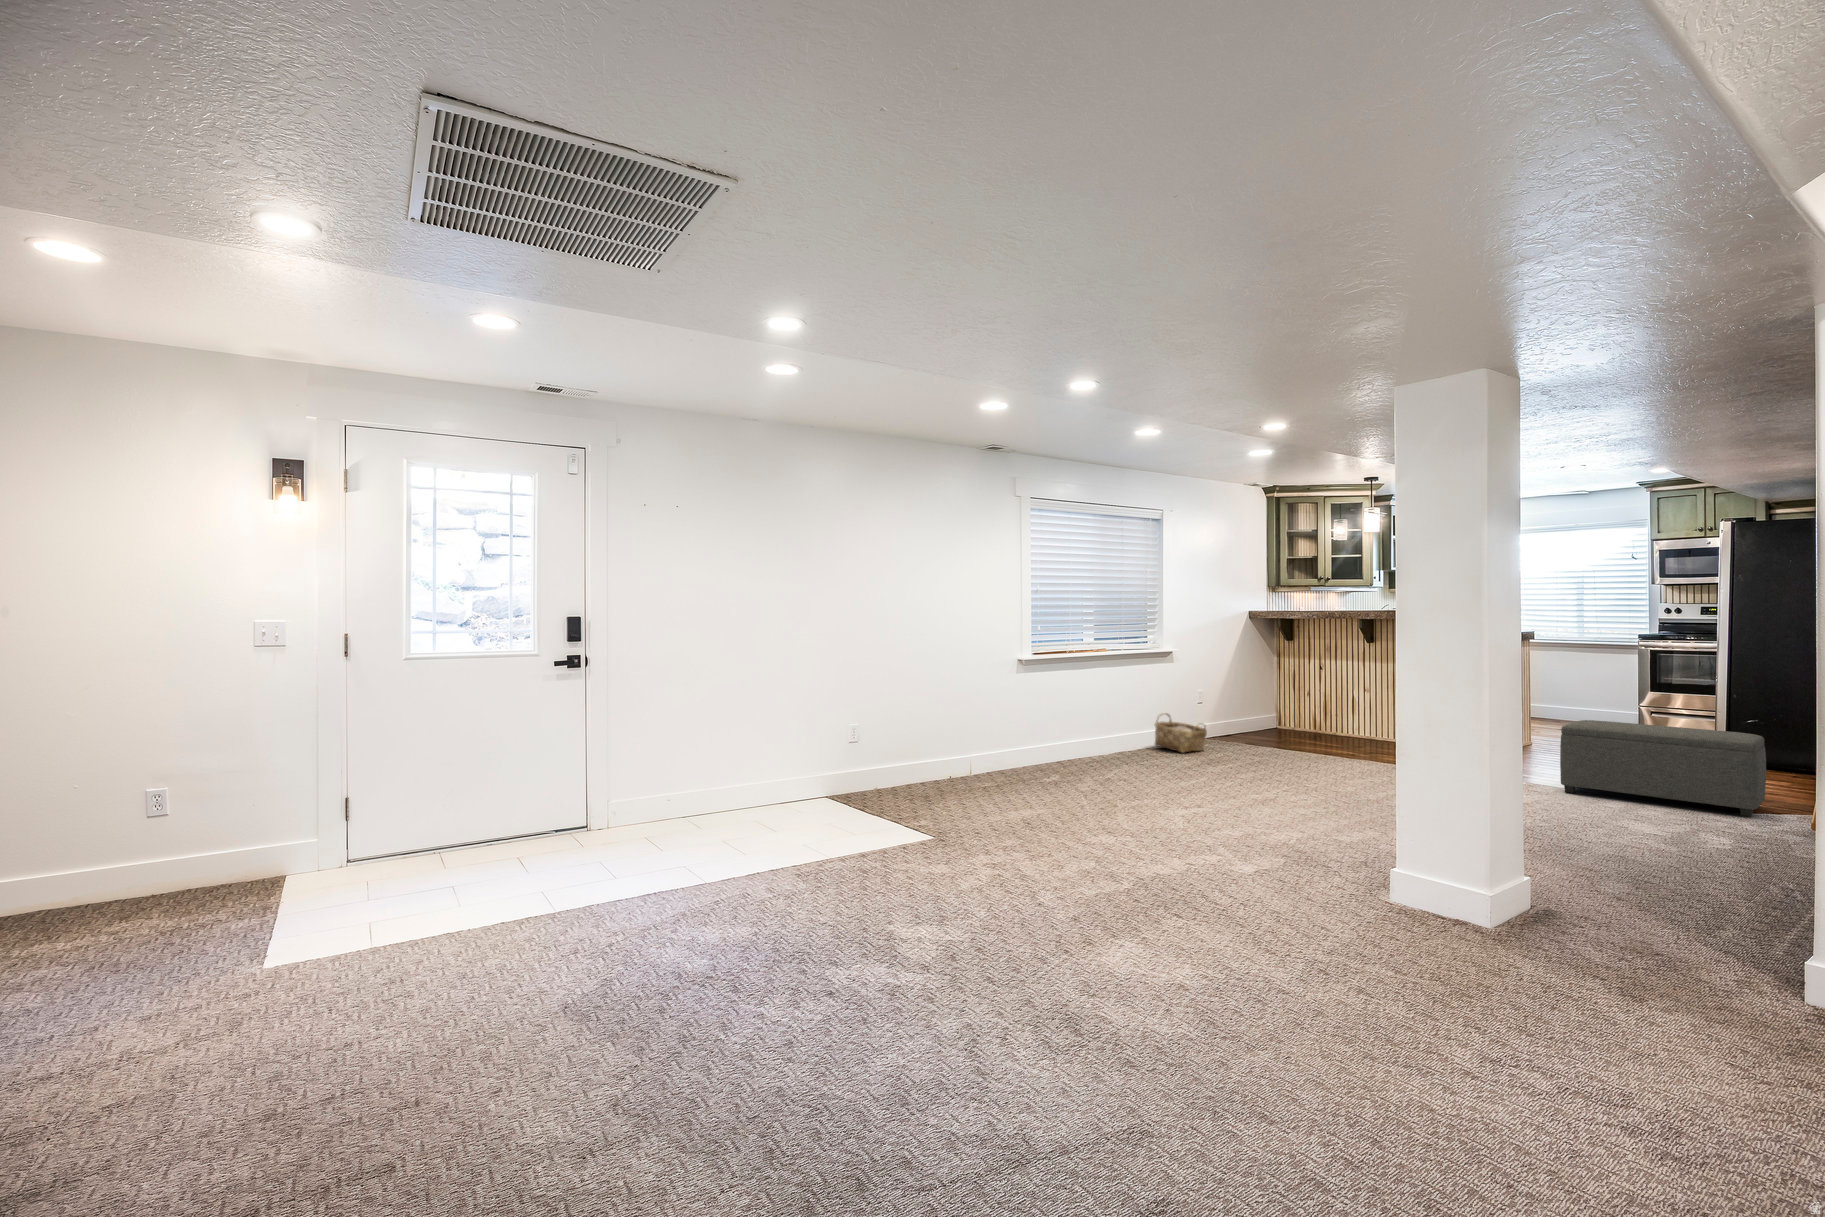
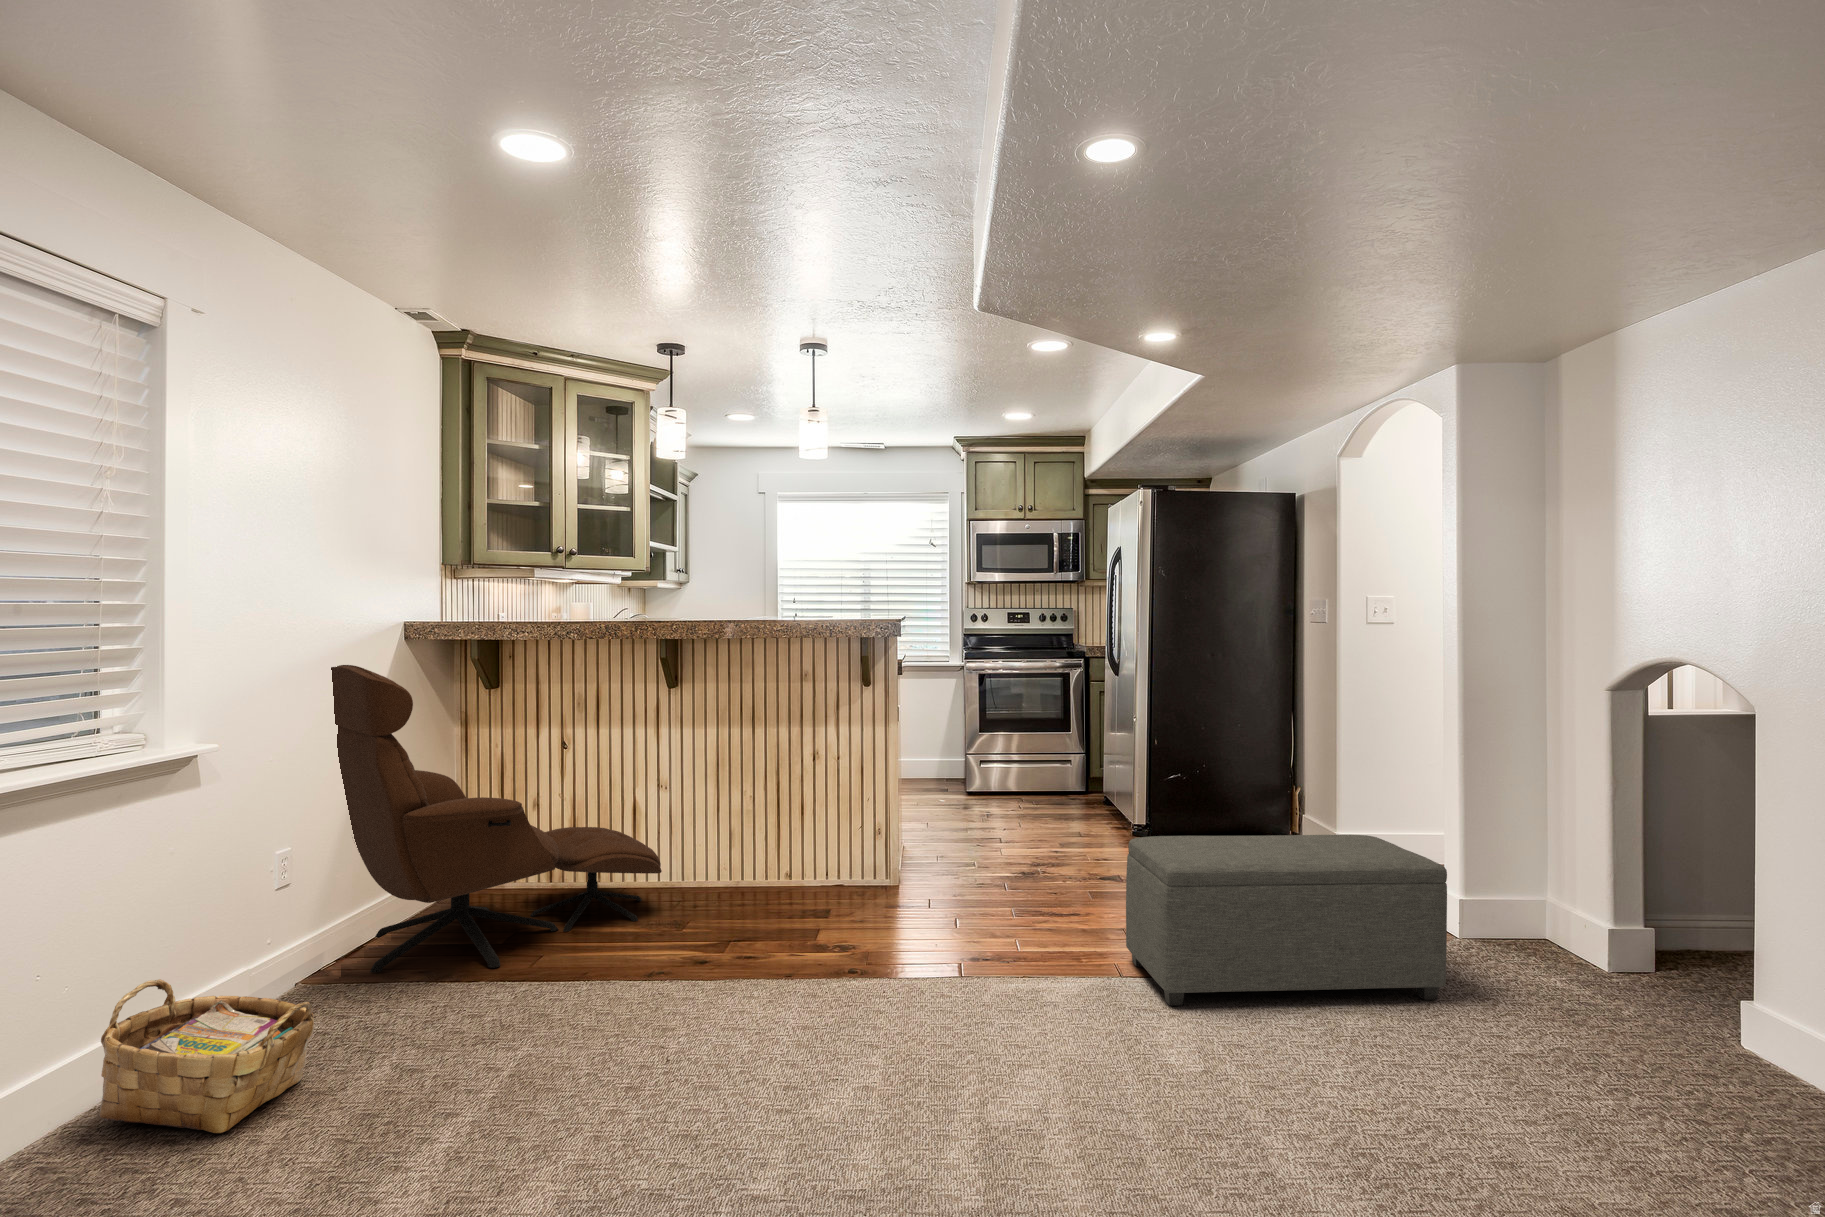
lounge chair: none [1218,627,1356,744] -> present [331,665,662,973]

